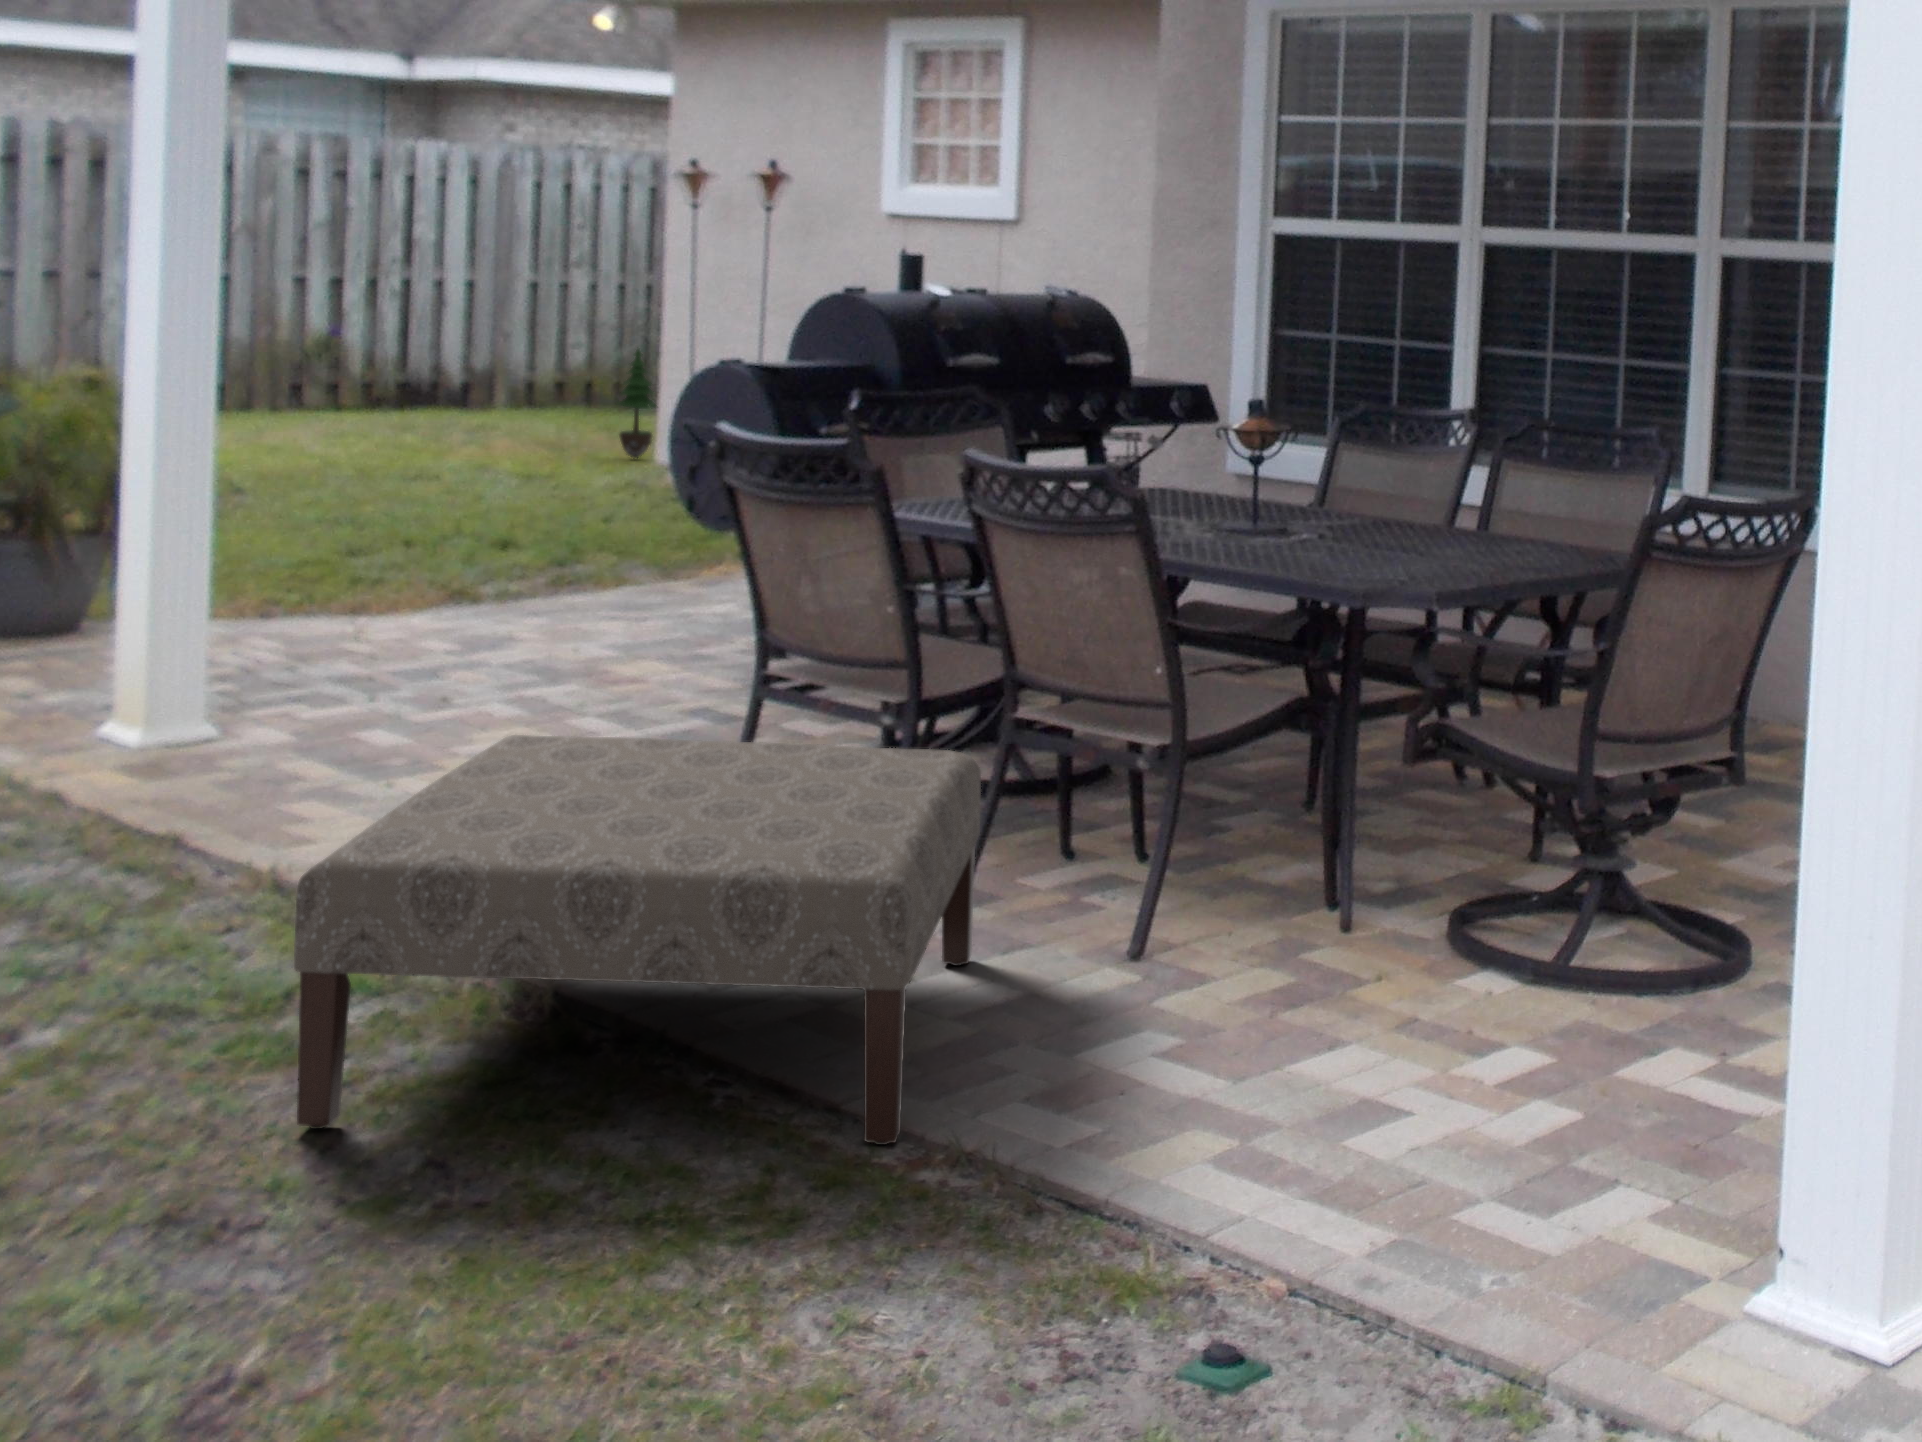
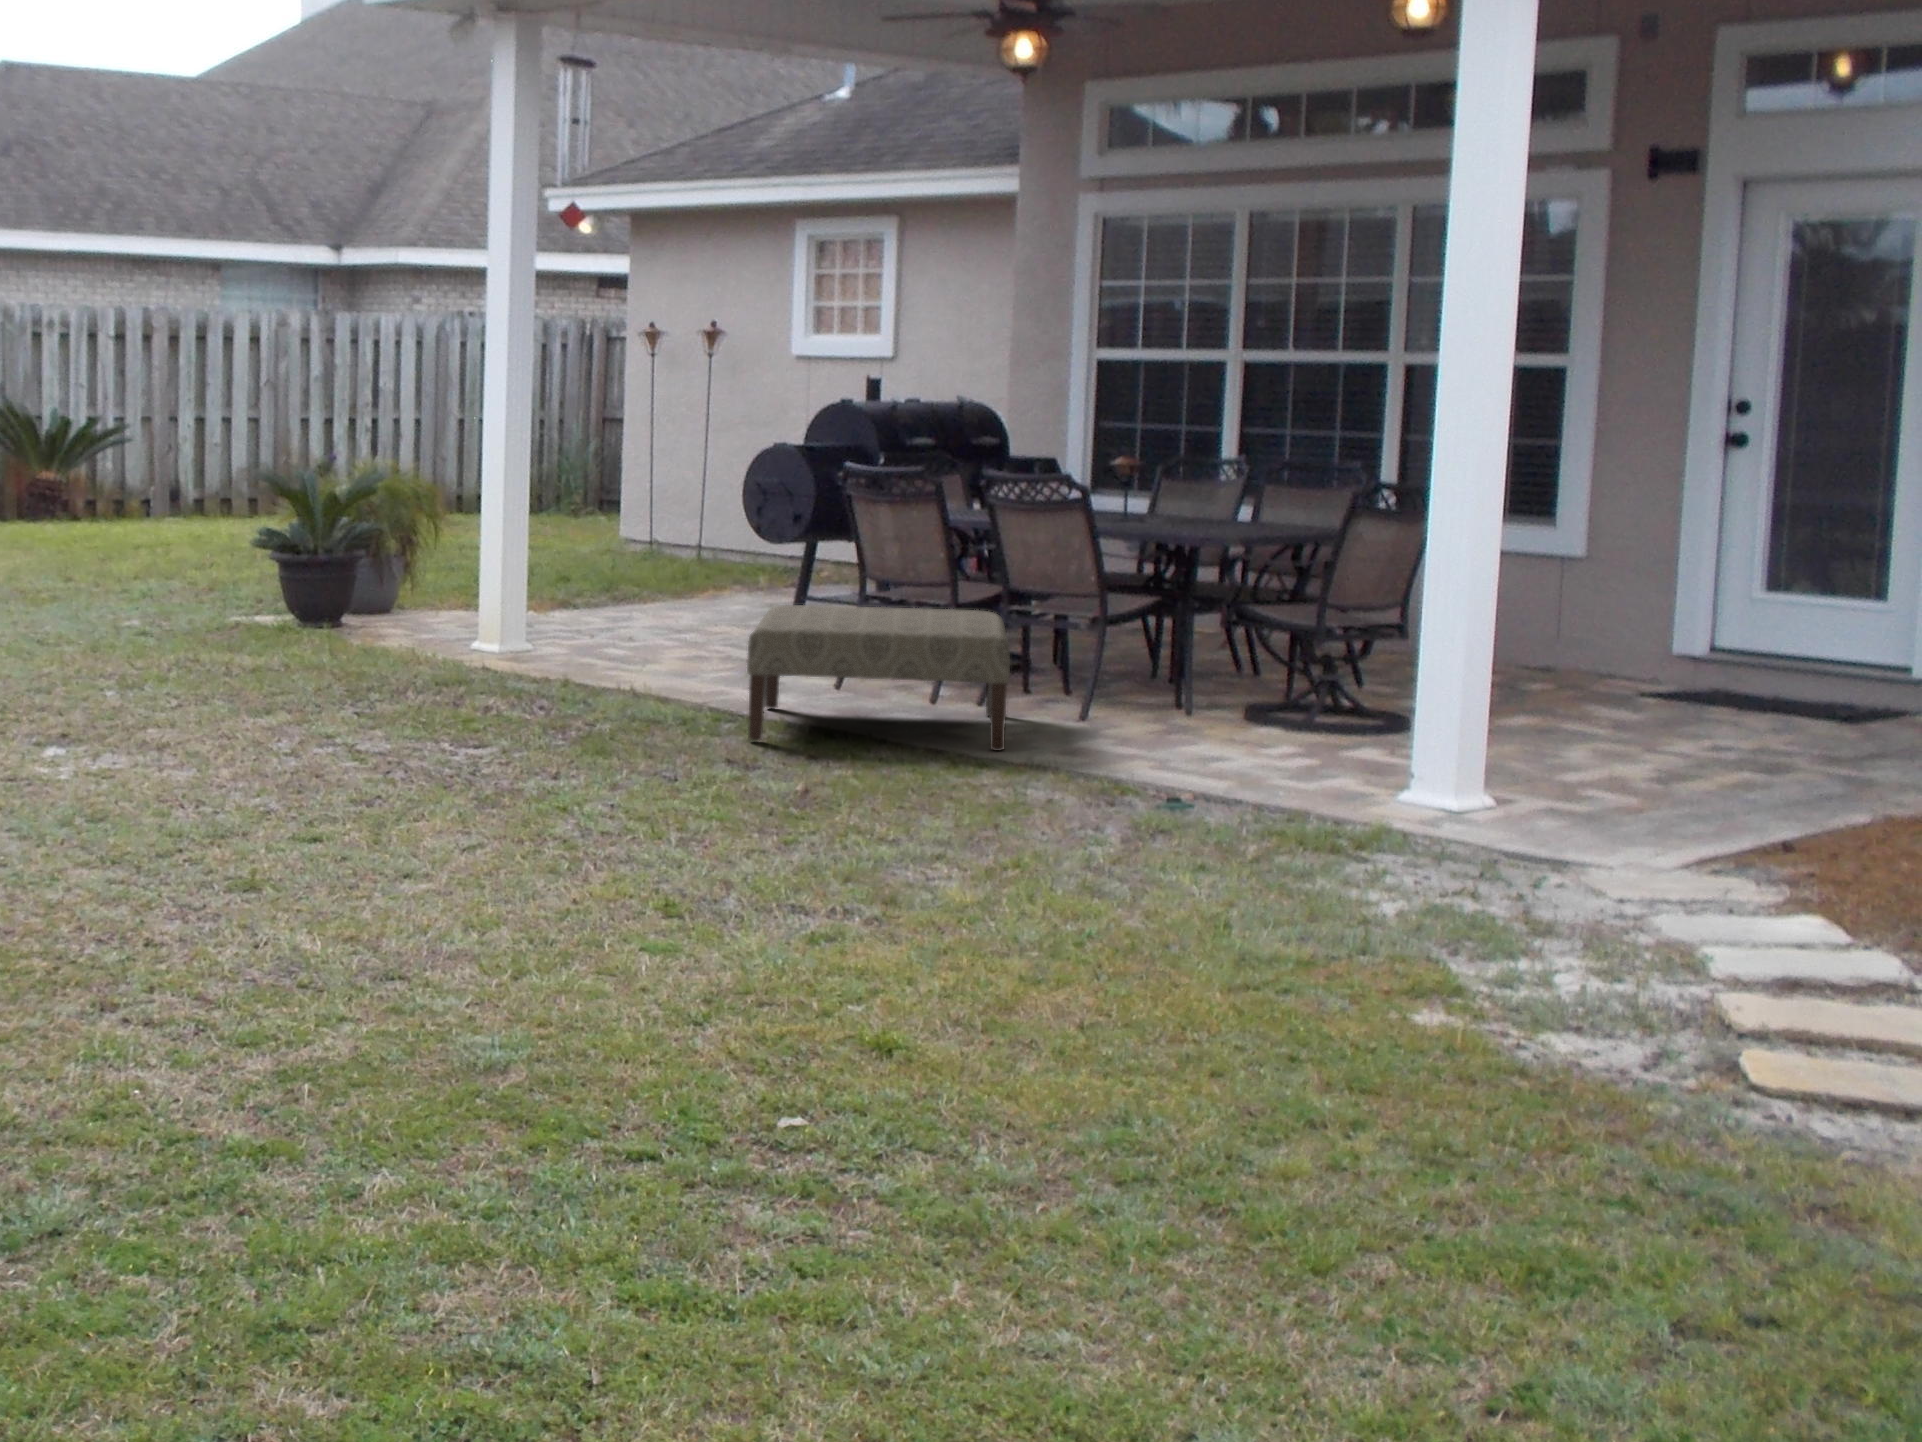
potted tree: present [618,349,656,459] -> none [563,460,593,544]

